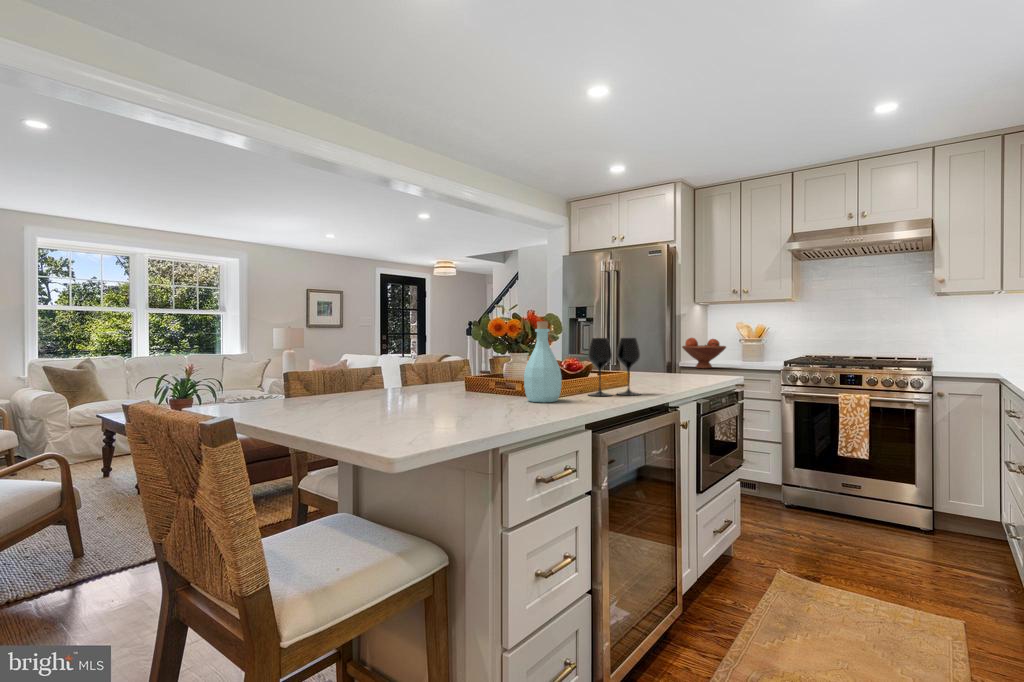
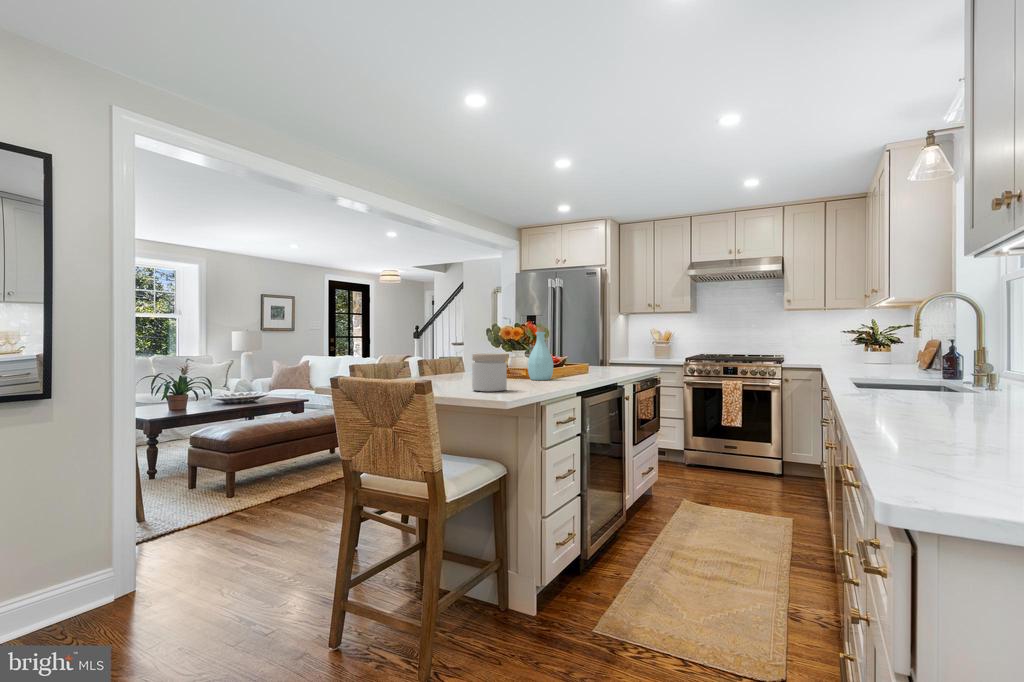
wine glass: present [588,338,640,396] -> none [565,339,600,377]
fruit bowl: present [682,338,726,369] -> none [612,340,645,364]
jar: none [384,366,443,434] -> present [472,354,507,392]

